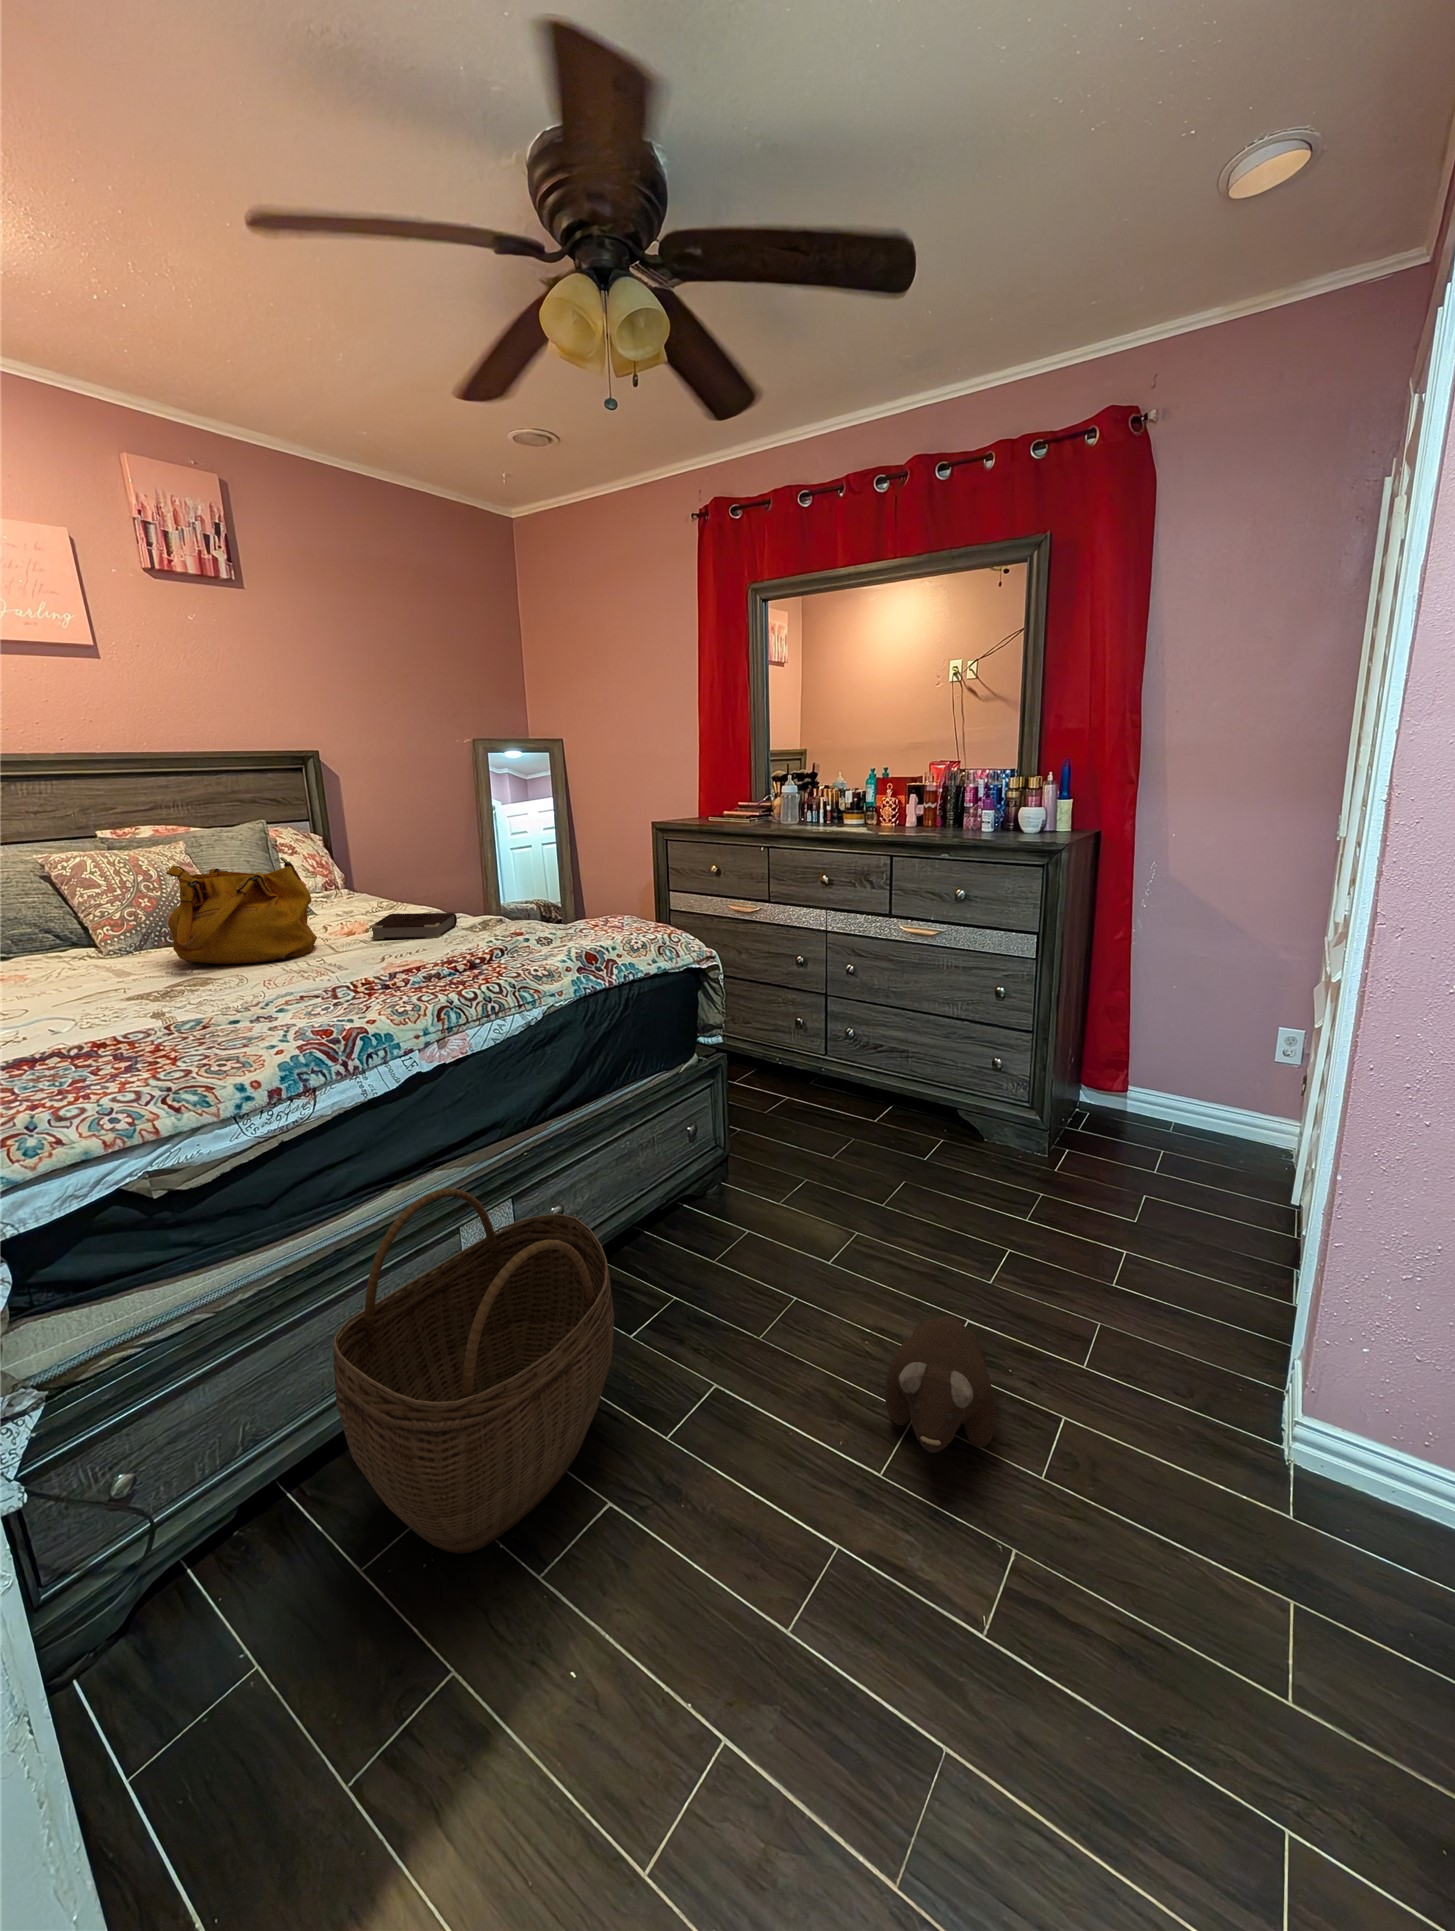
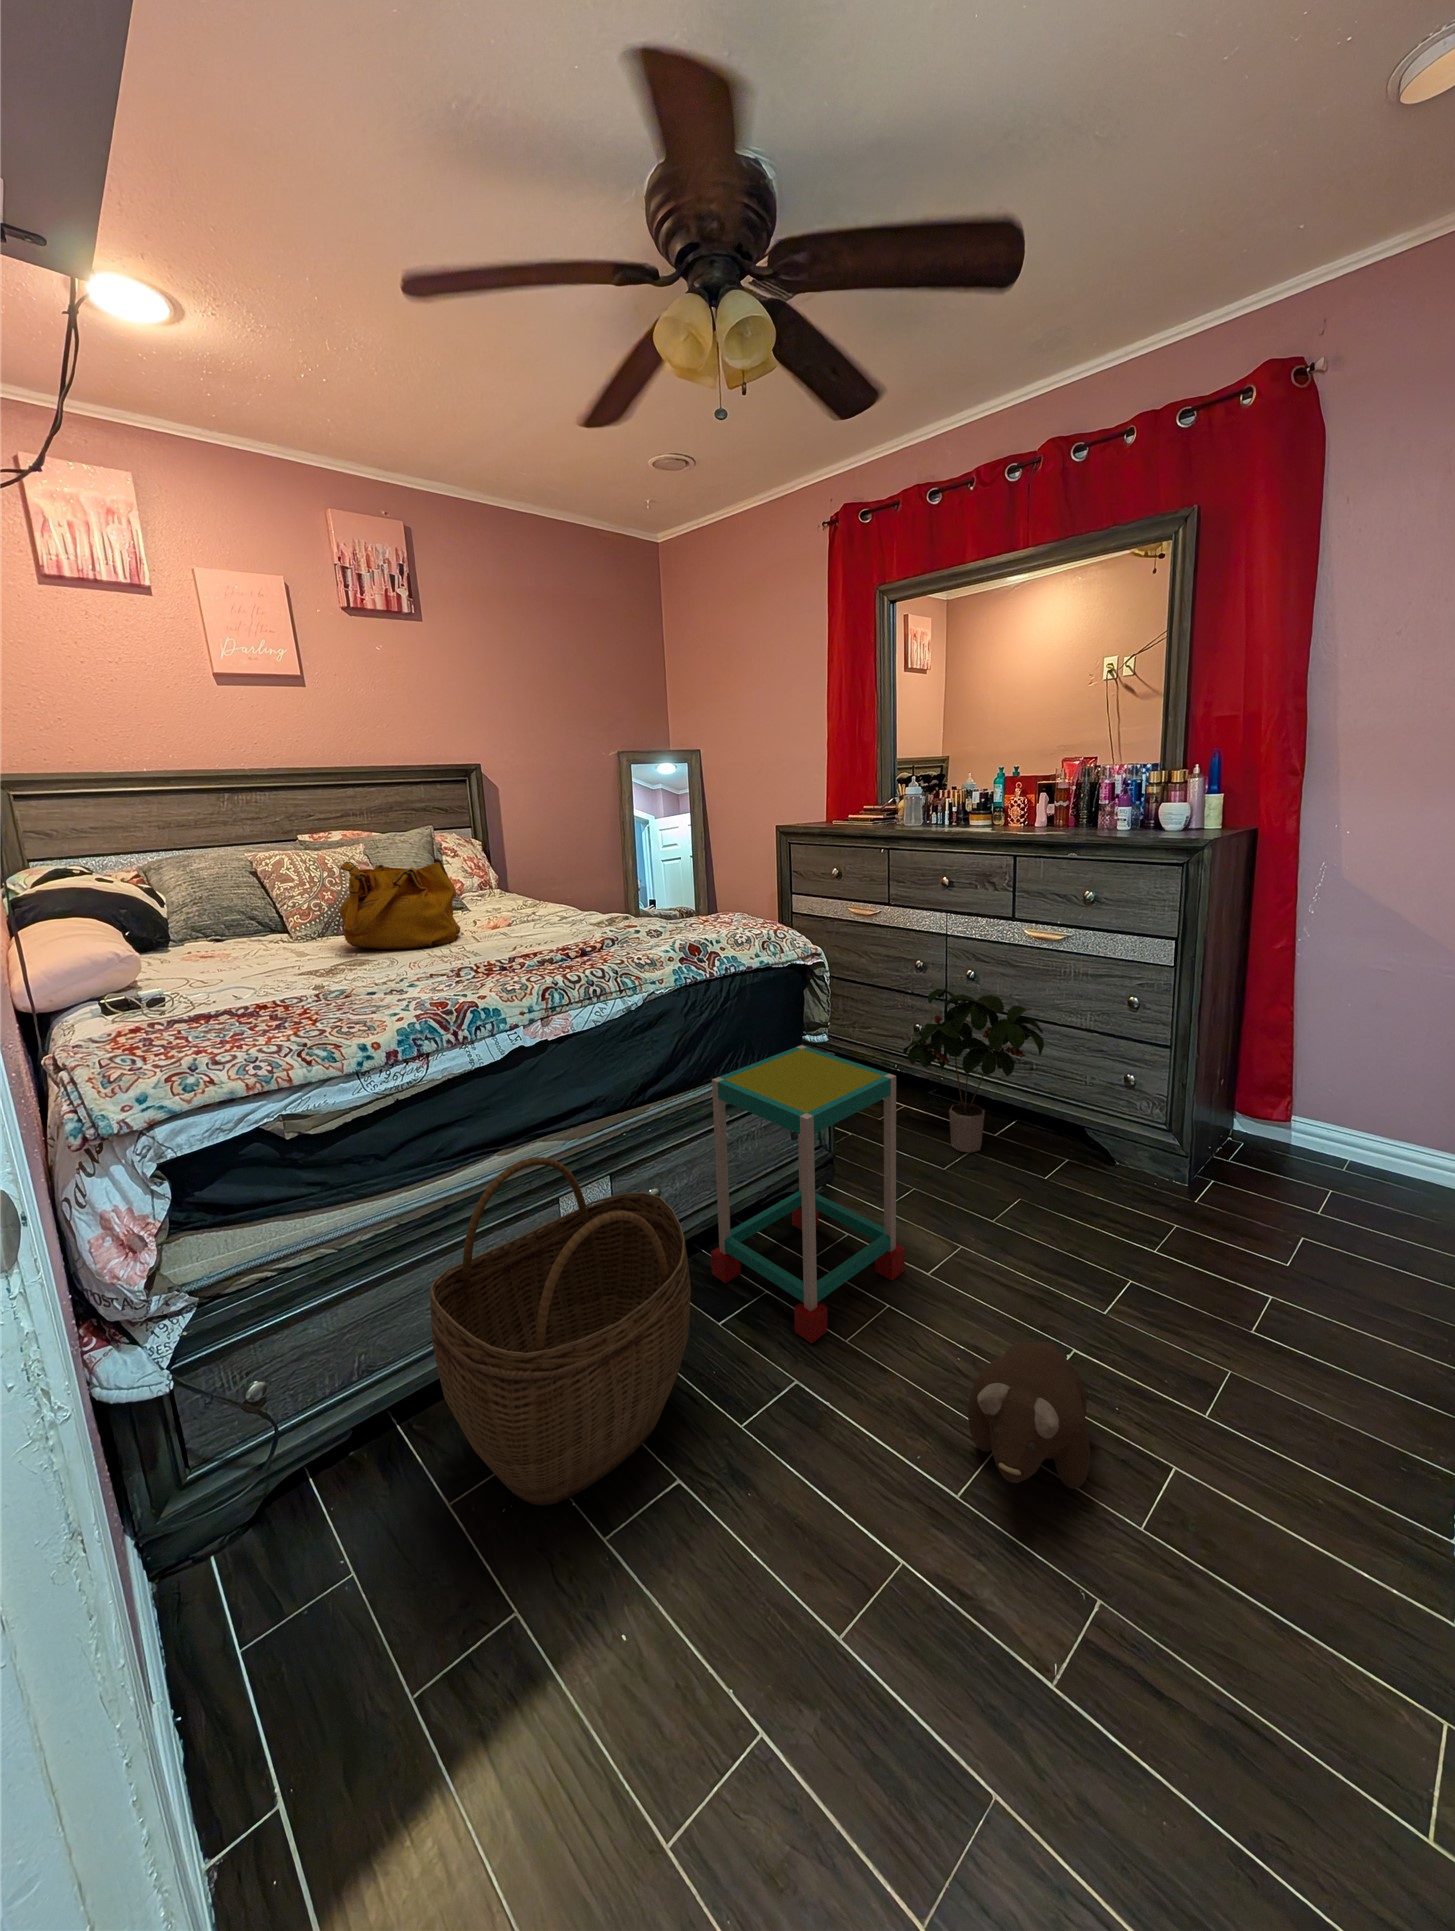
book: present [370,913,457,939] -> none [505,909,584,931]
potted plant: none [789,982,922,1138] -> present [903,988,1044,1153]
side table: none [617,1048,807,1343] -> present [711,1045,905,1343]

